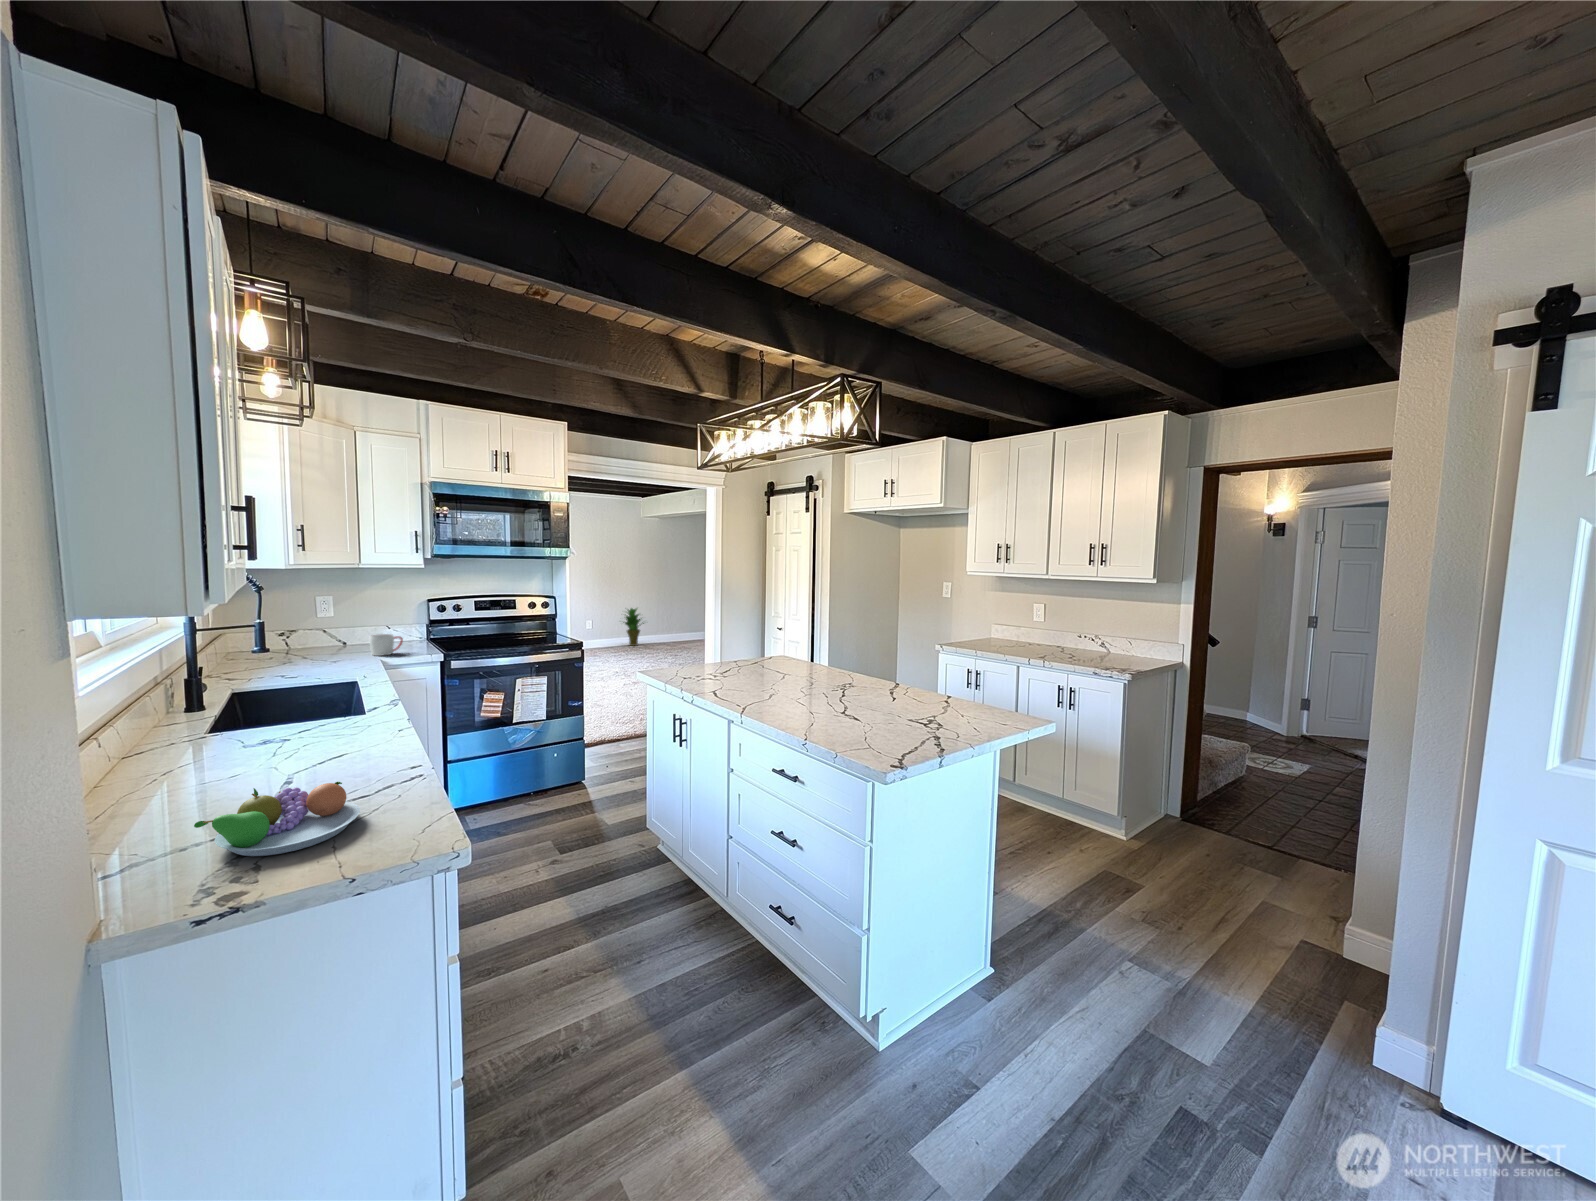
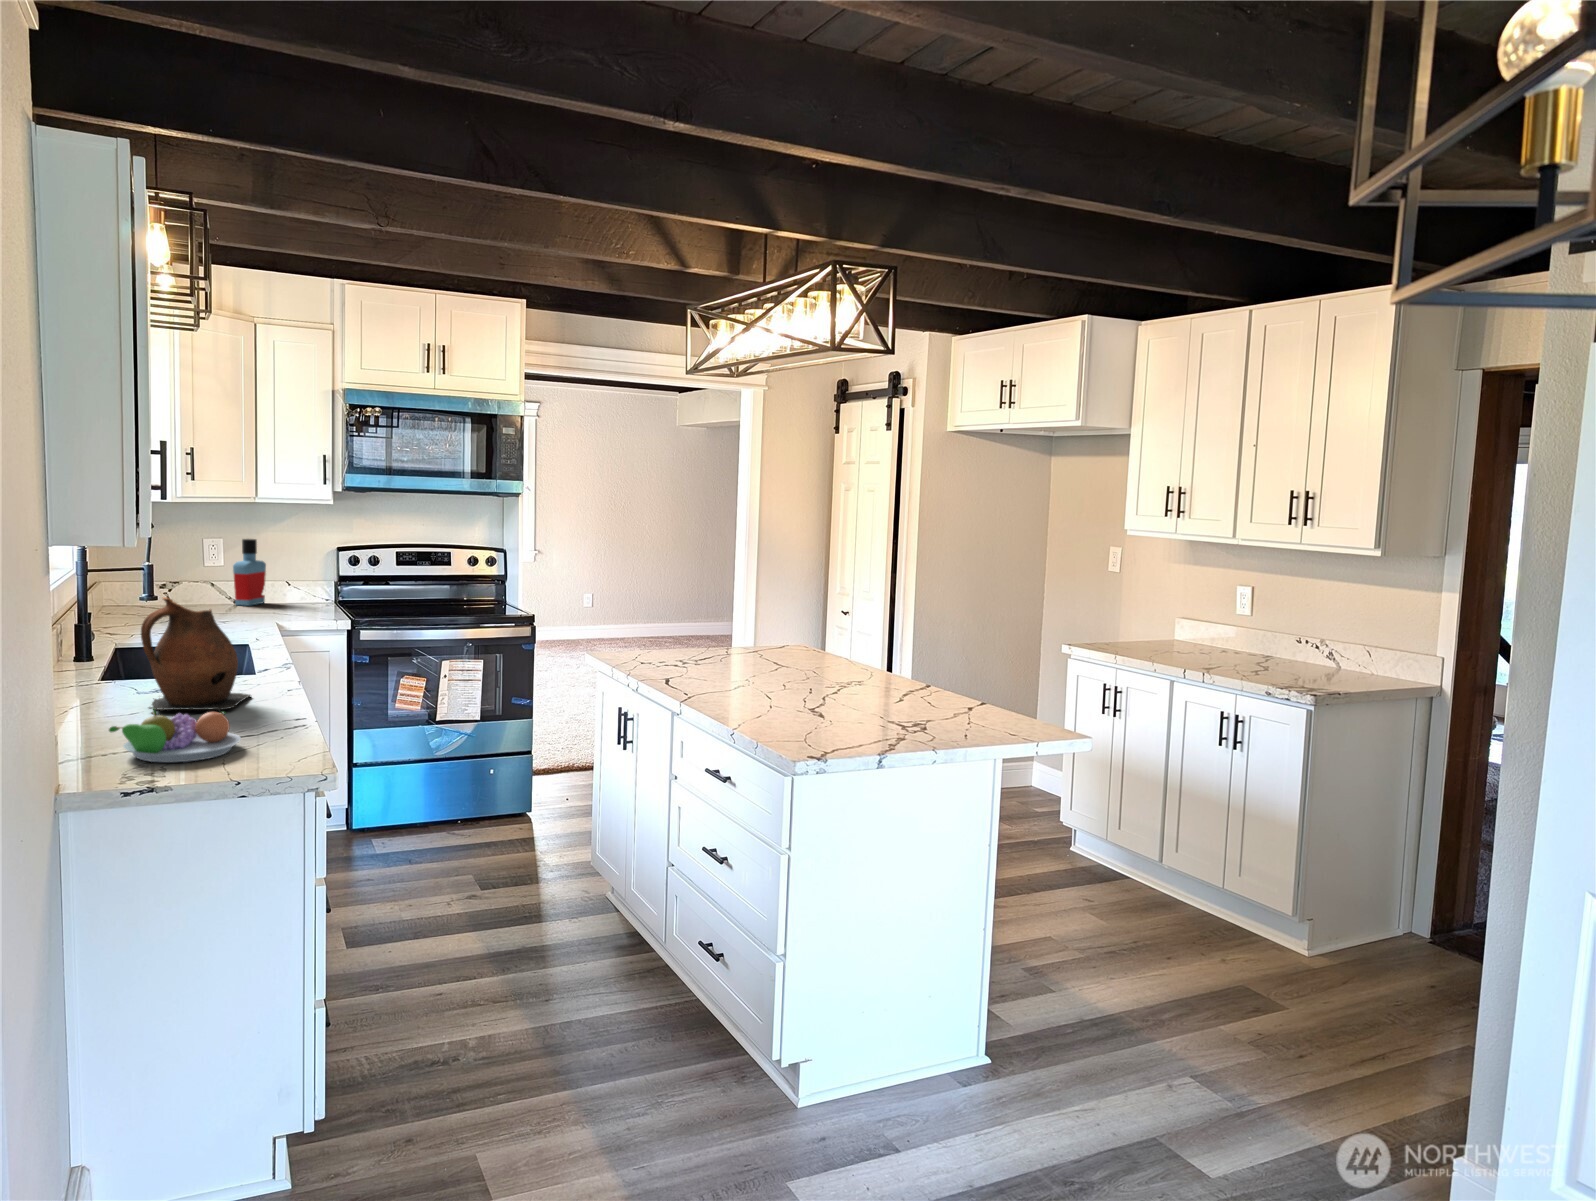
bottle: none [342,596,370,646] -> present [233,539,266,606]
potted plant: present [623,608,644,646] -> none [640,578,690,642]
mug: present [369,634,403,656] -> none [263,591,304,618]
ceramic pitcher: none [244,660,367,772] -> present [141,597,251,711]

